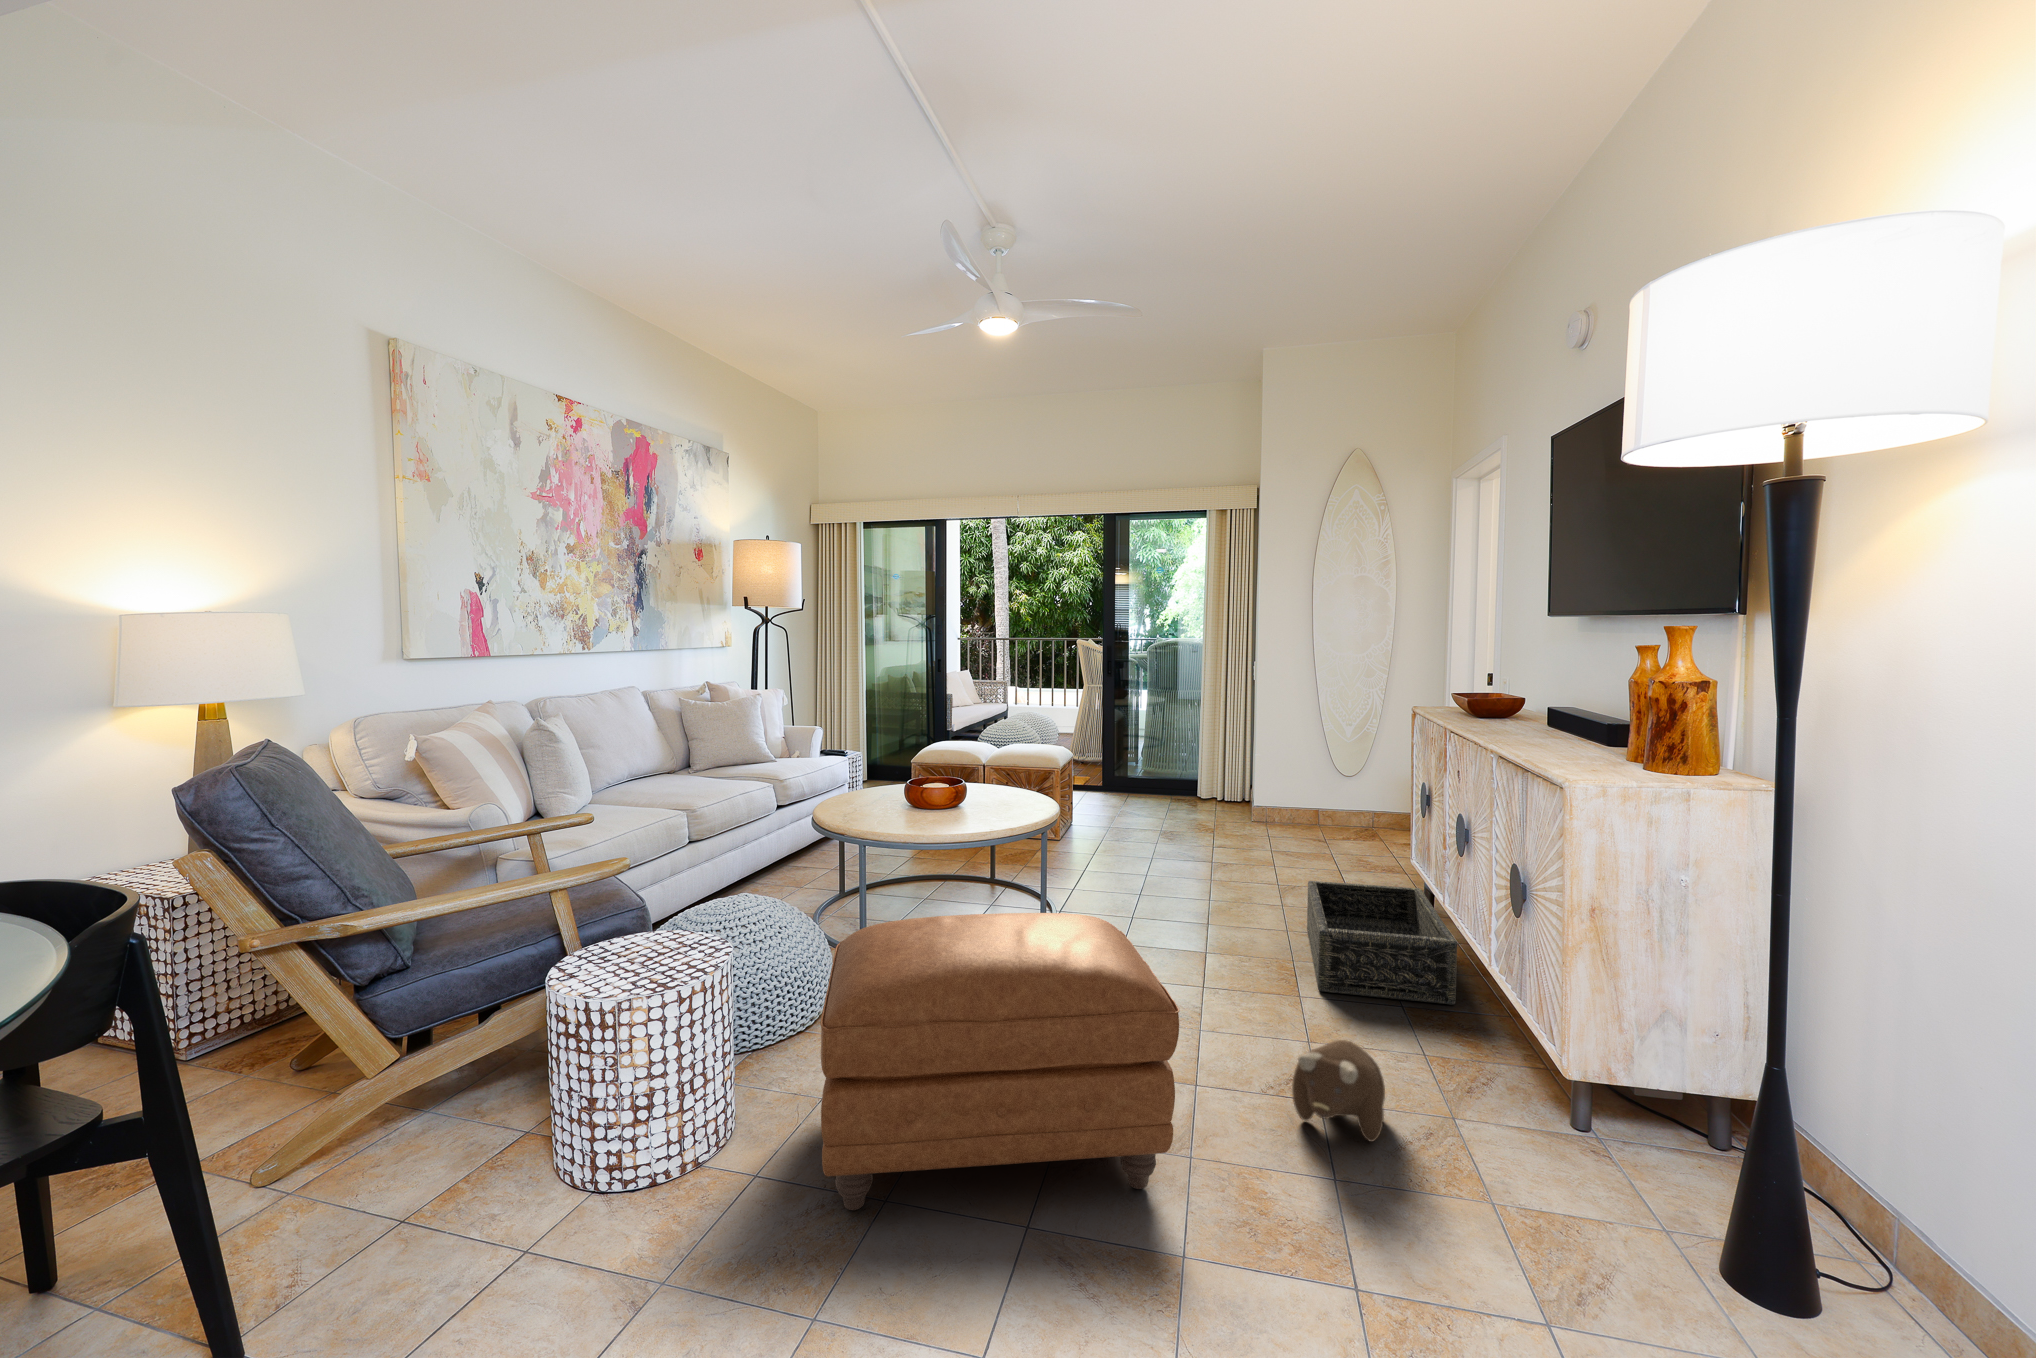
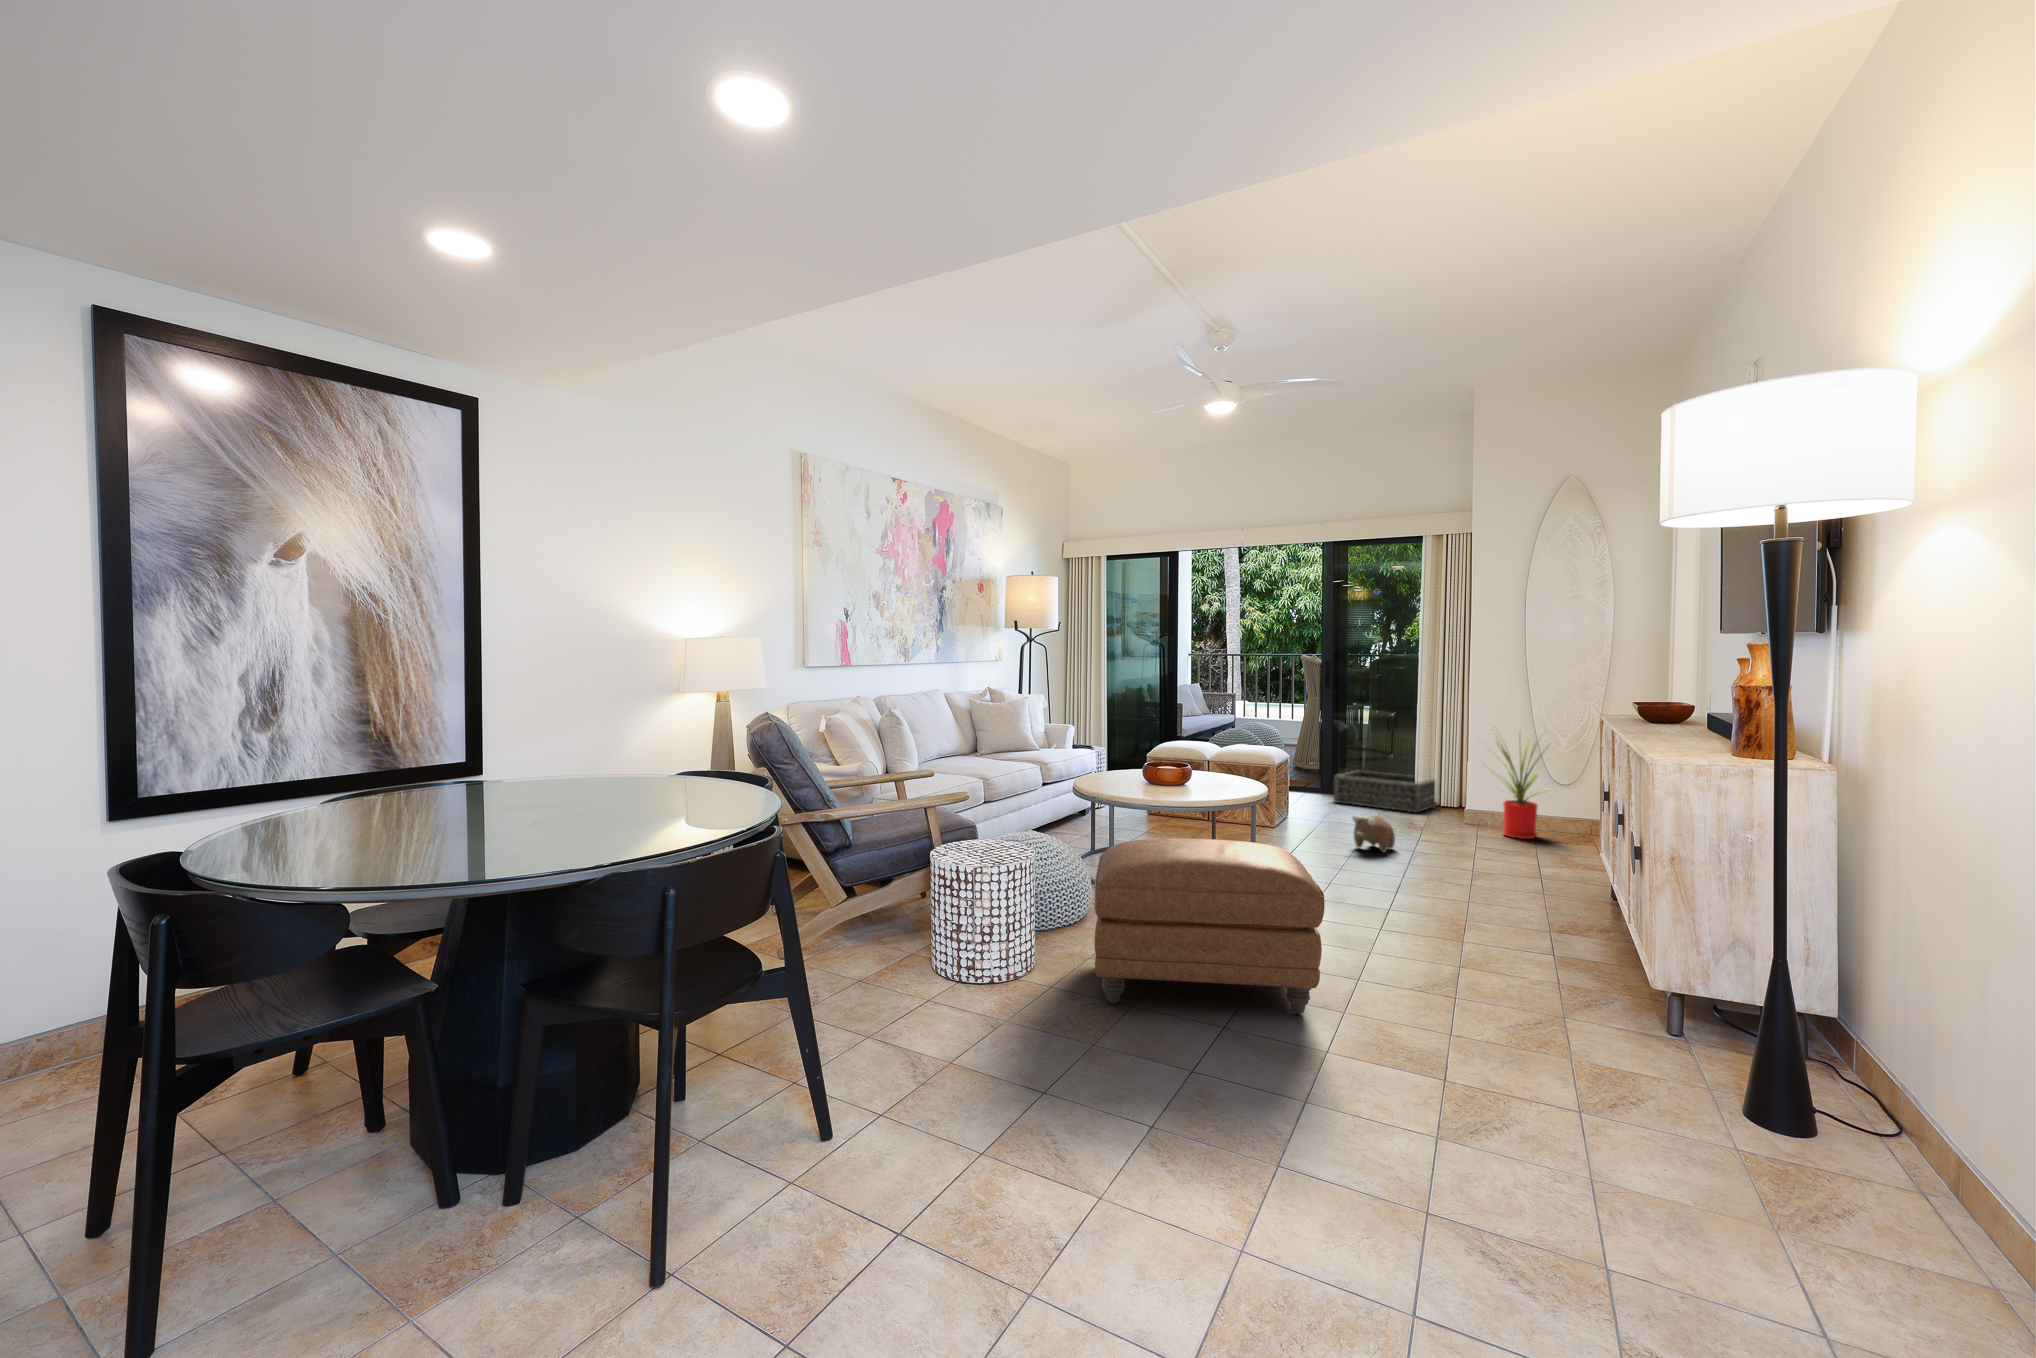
house plant: none [1269,716,1365,840] -> present [1493,741,1545,839]
basket: present [1307,881,1457,1005] -> present [1334,771,1438,812]
plush toy: present [1292,1040,1385,1142] -> present [1352,816,1395,853]

